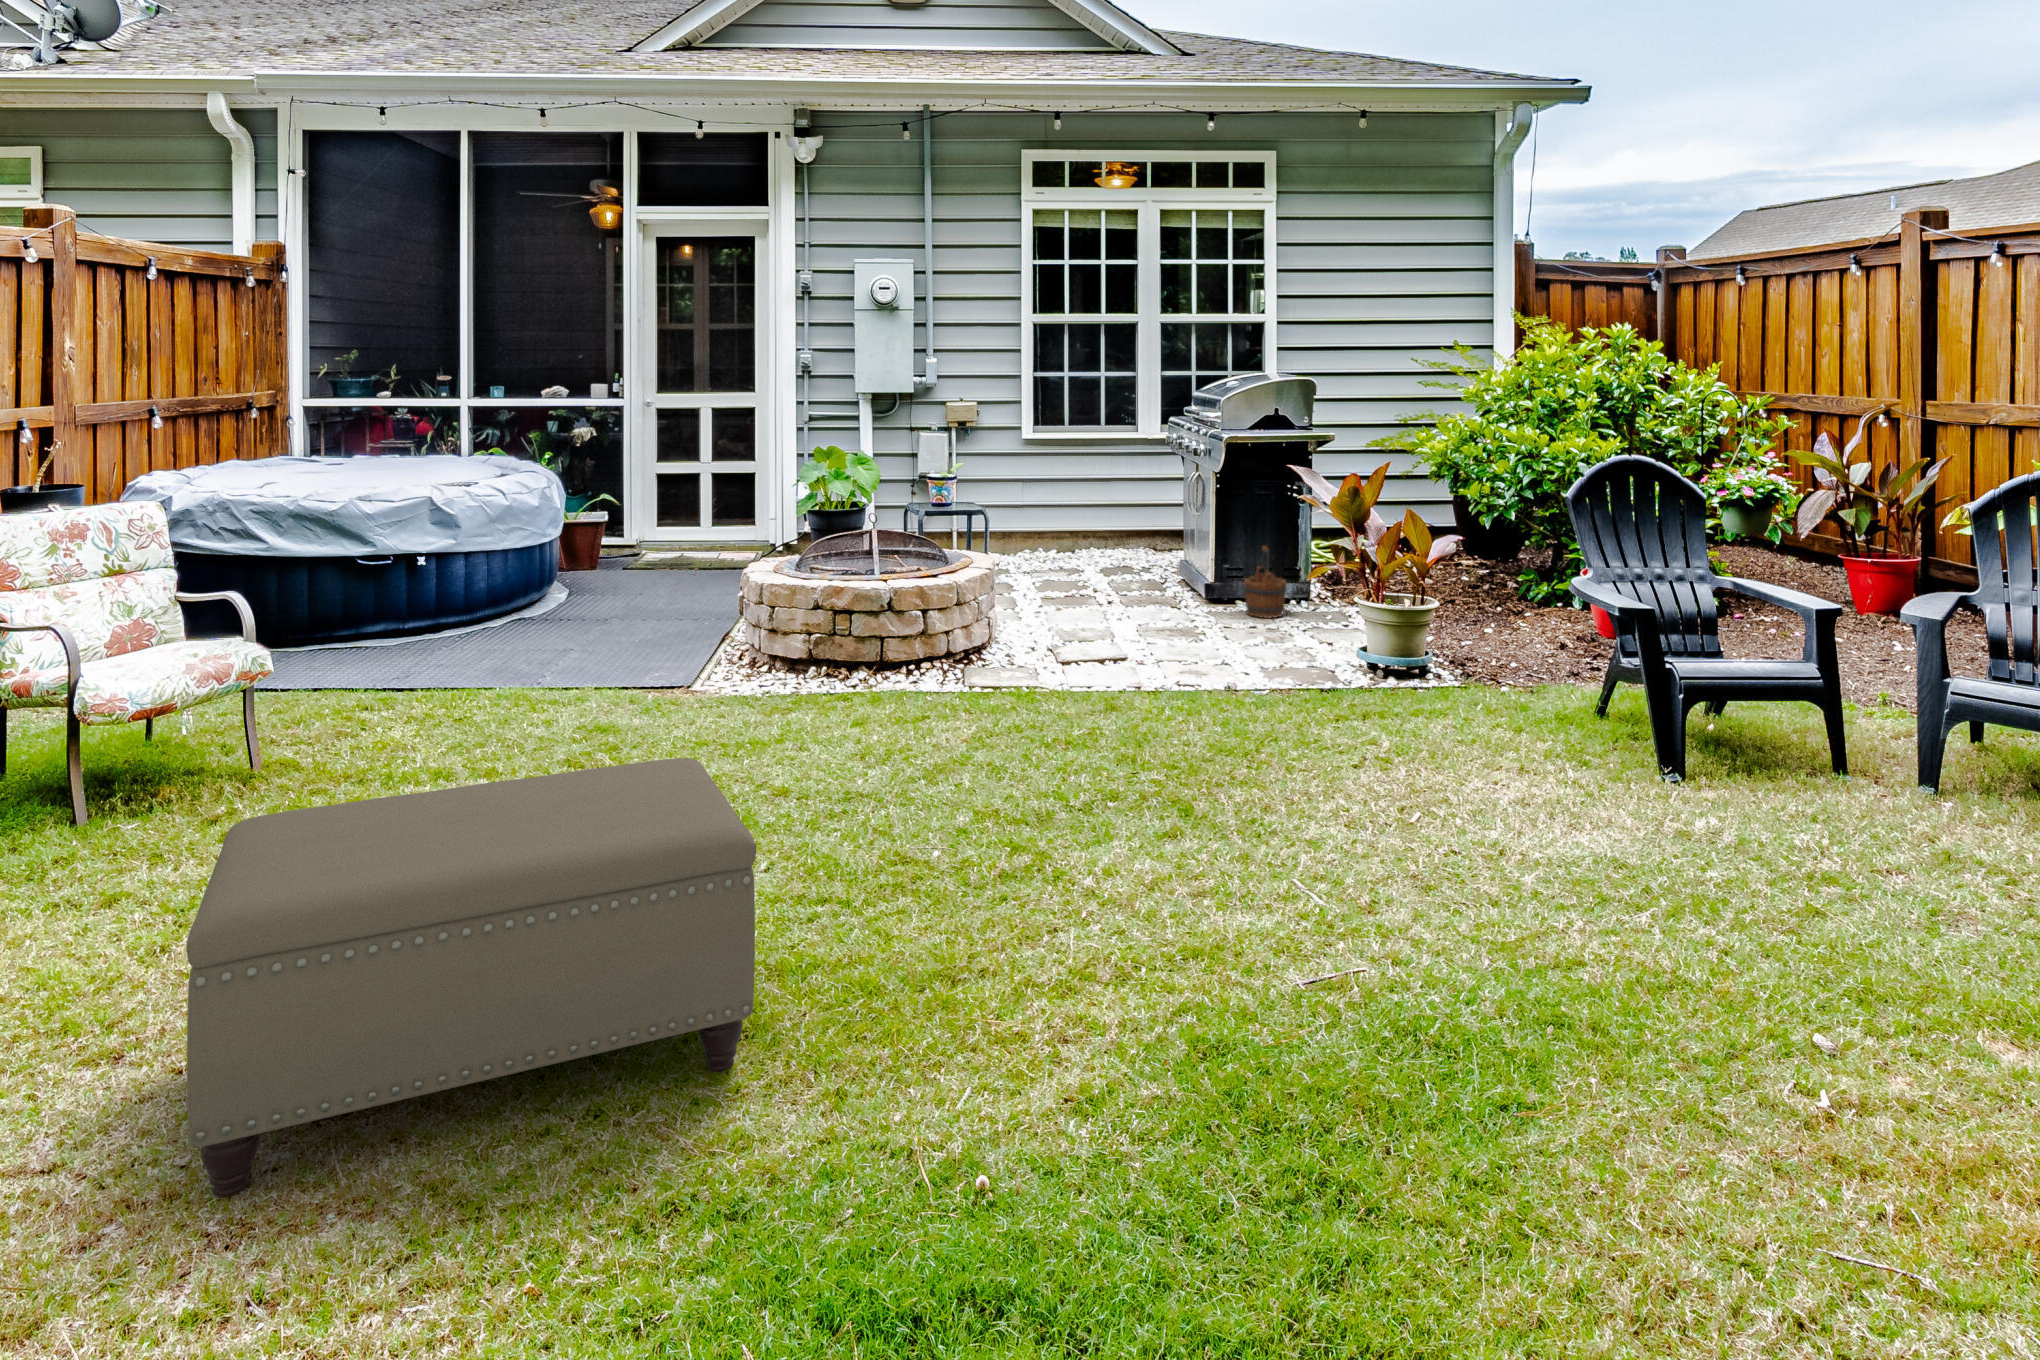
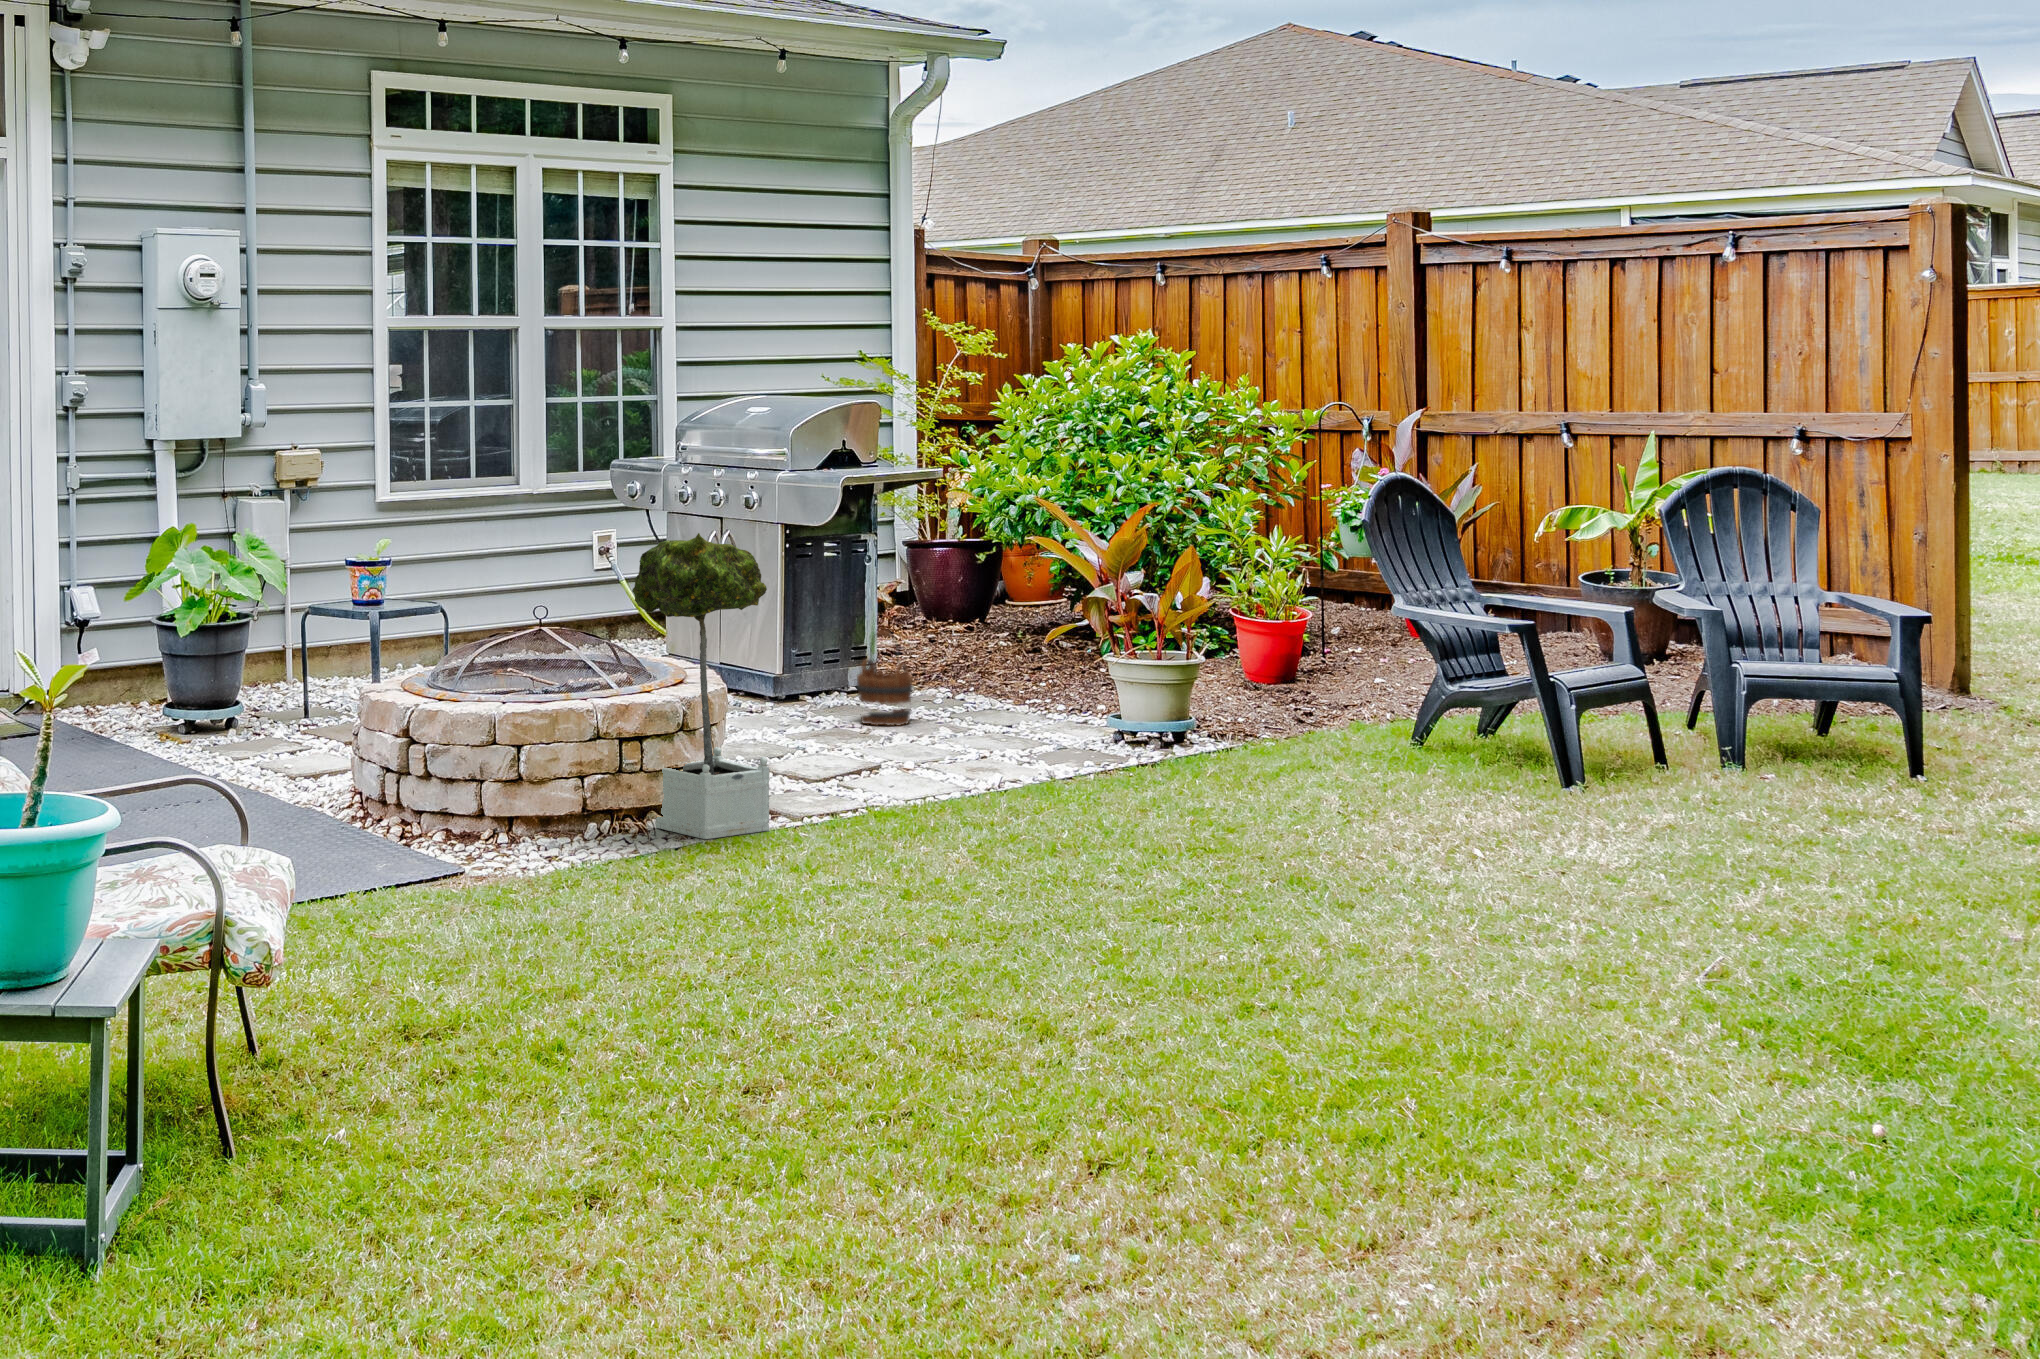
potted tree: none [810,474,902,692] -> present [632,533,770,839]
ottoman: present [187,758,756,1197] -> none [1232,774,1601,1137]

